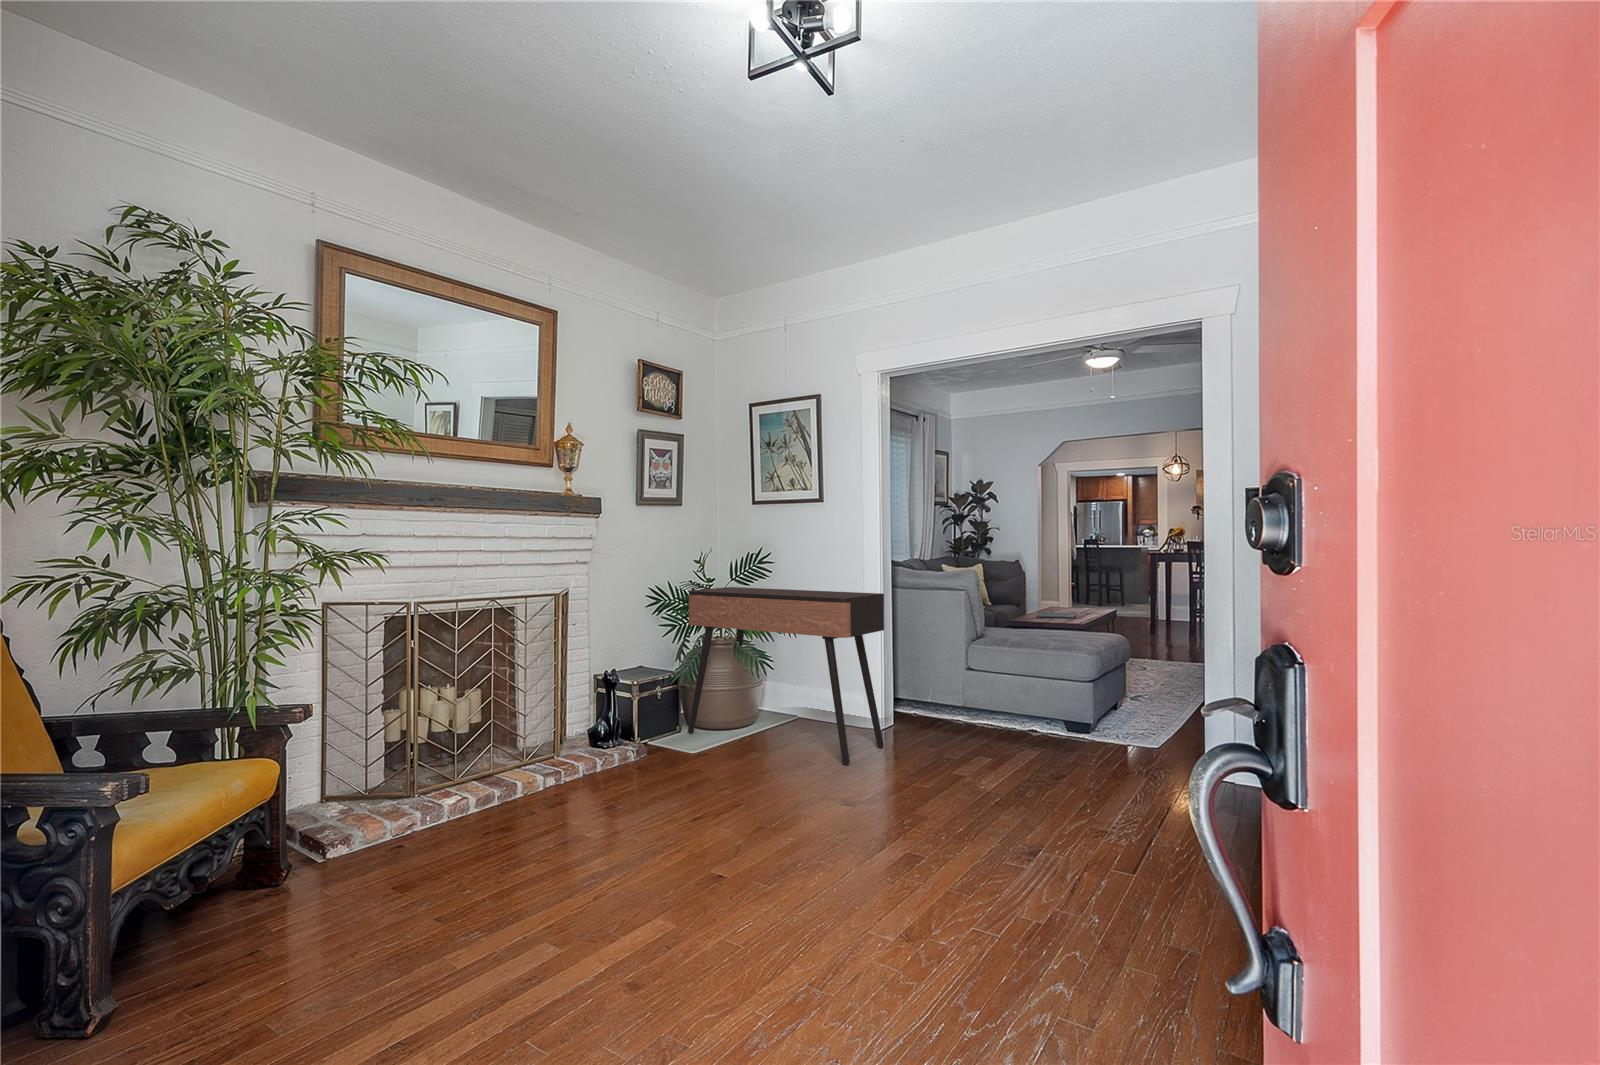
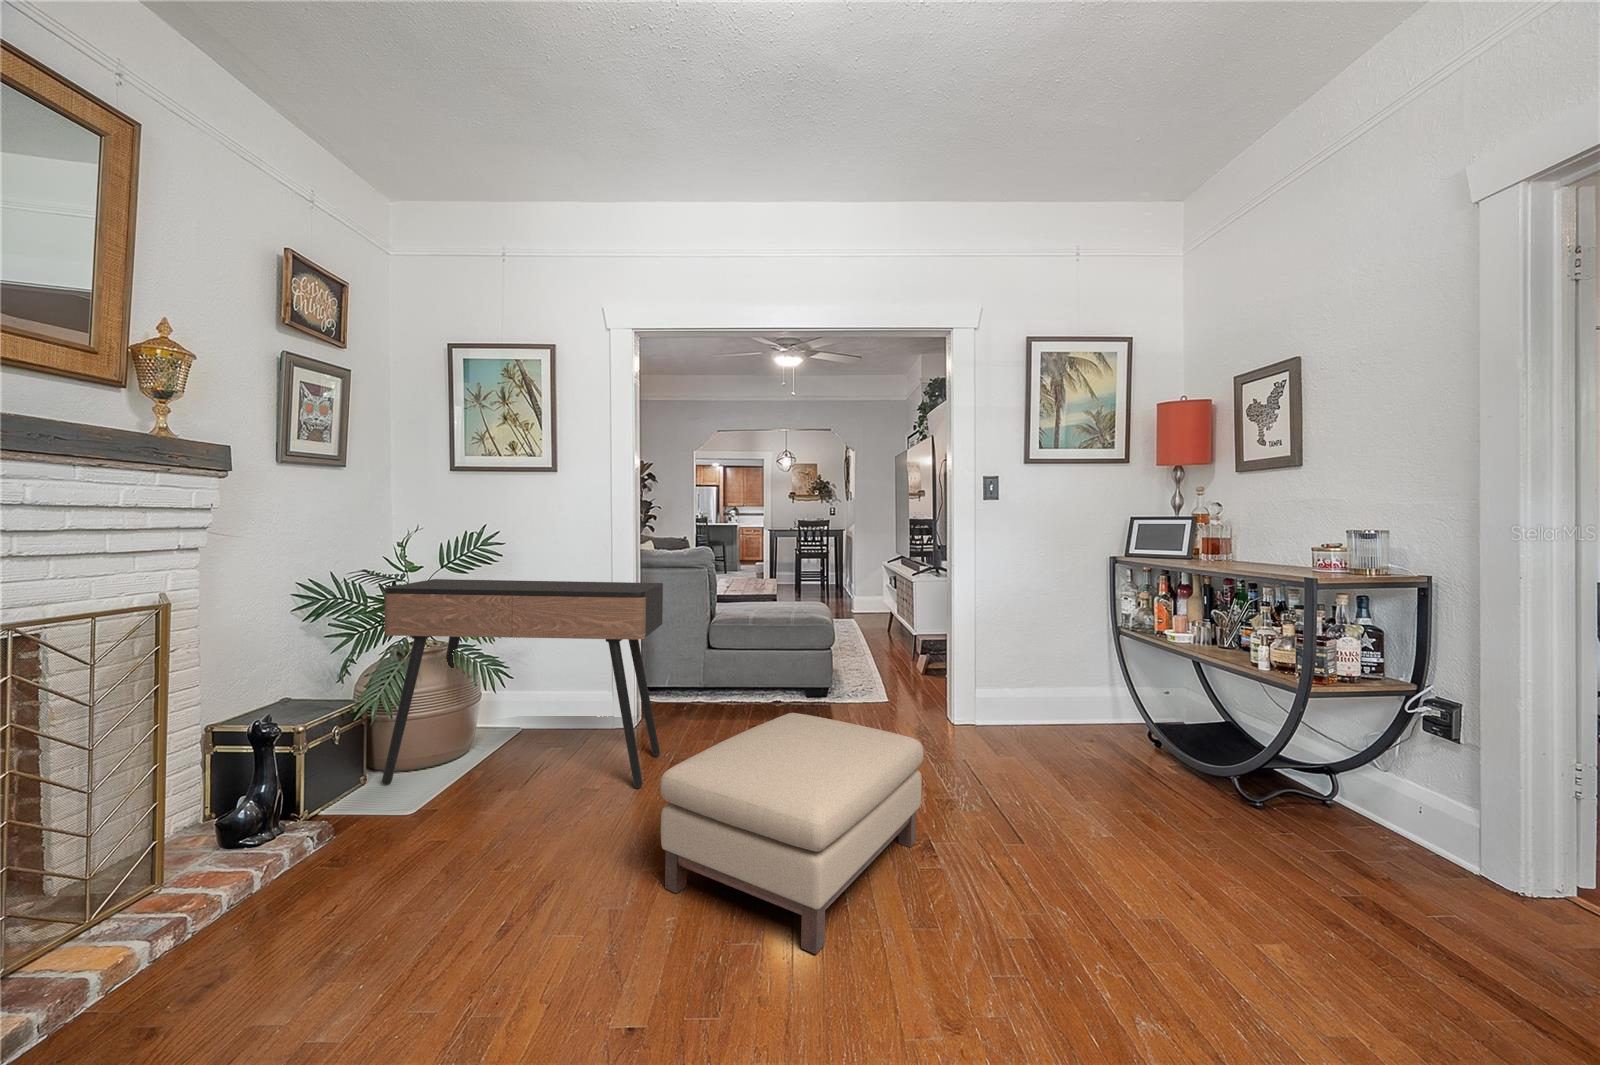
ottoman: none [801,712,1047,879] -> present [660,713,924,954]

